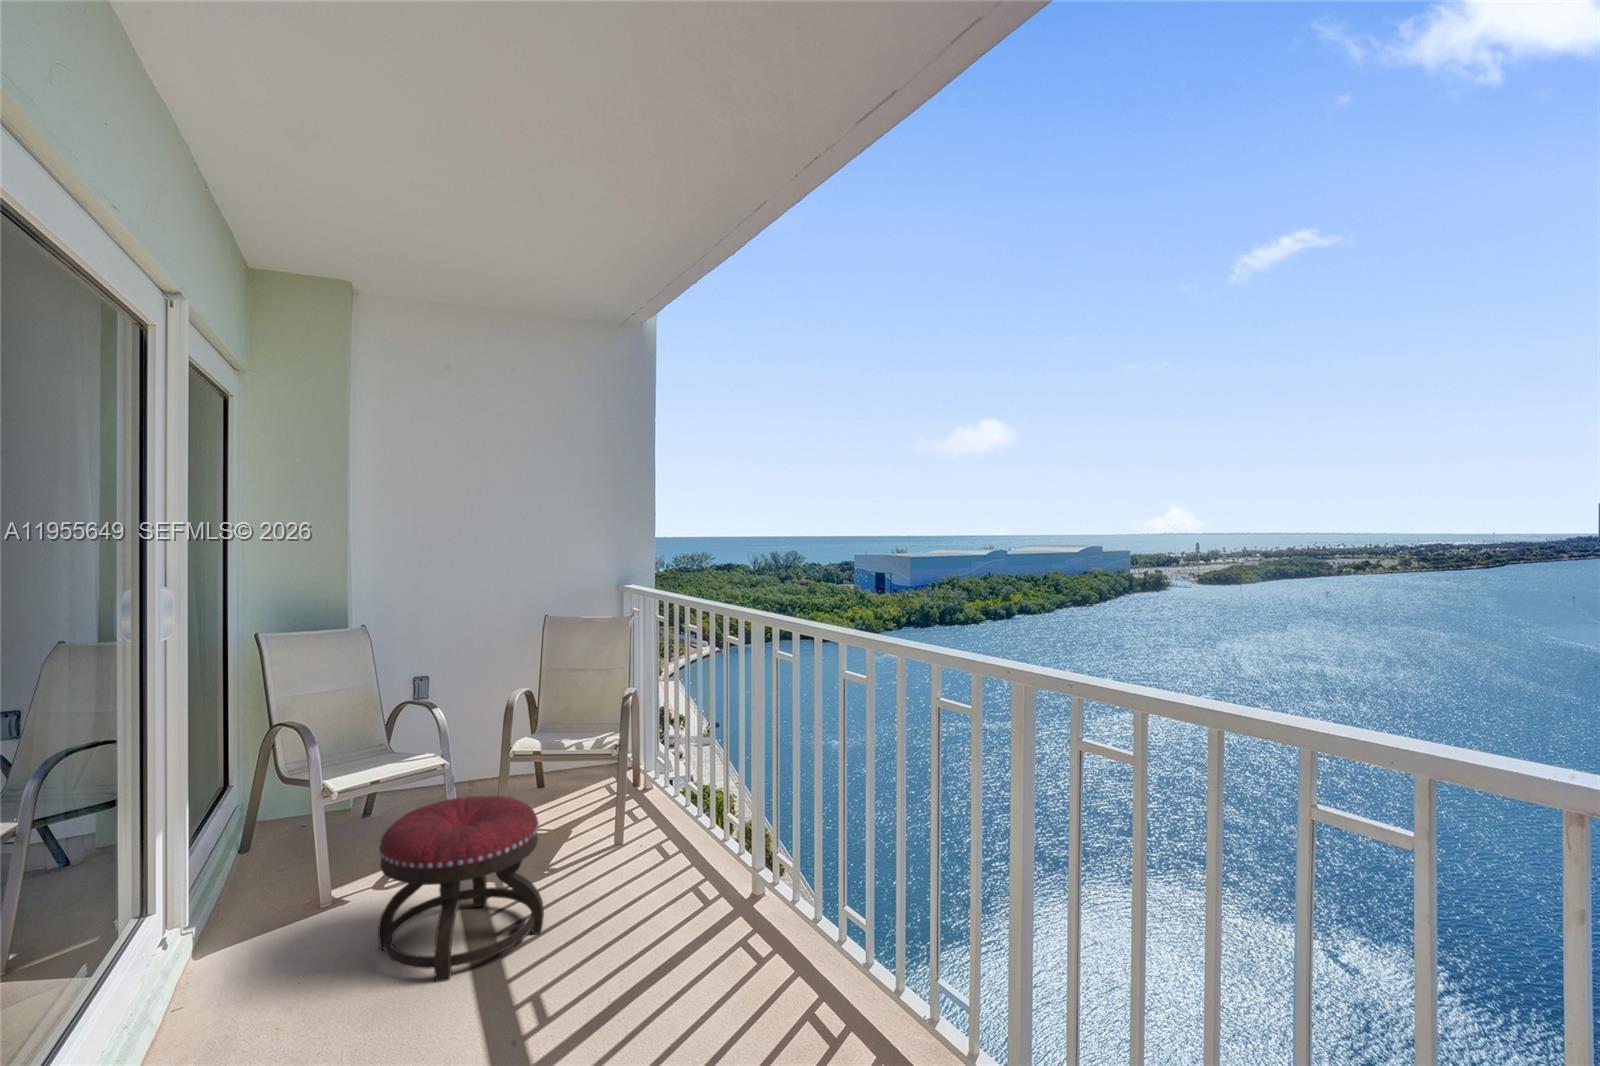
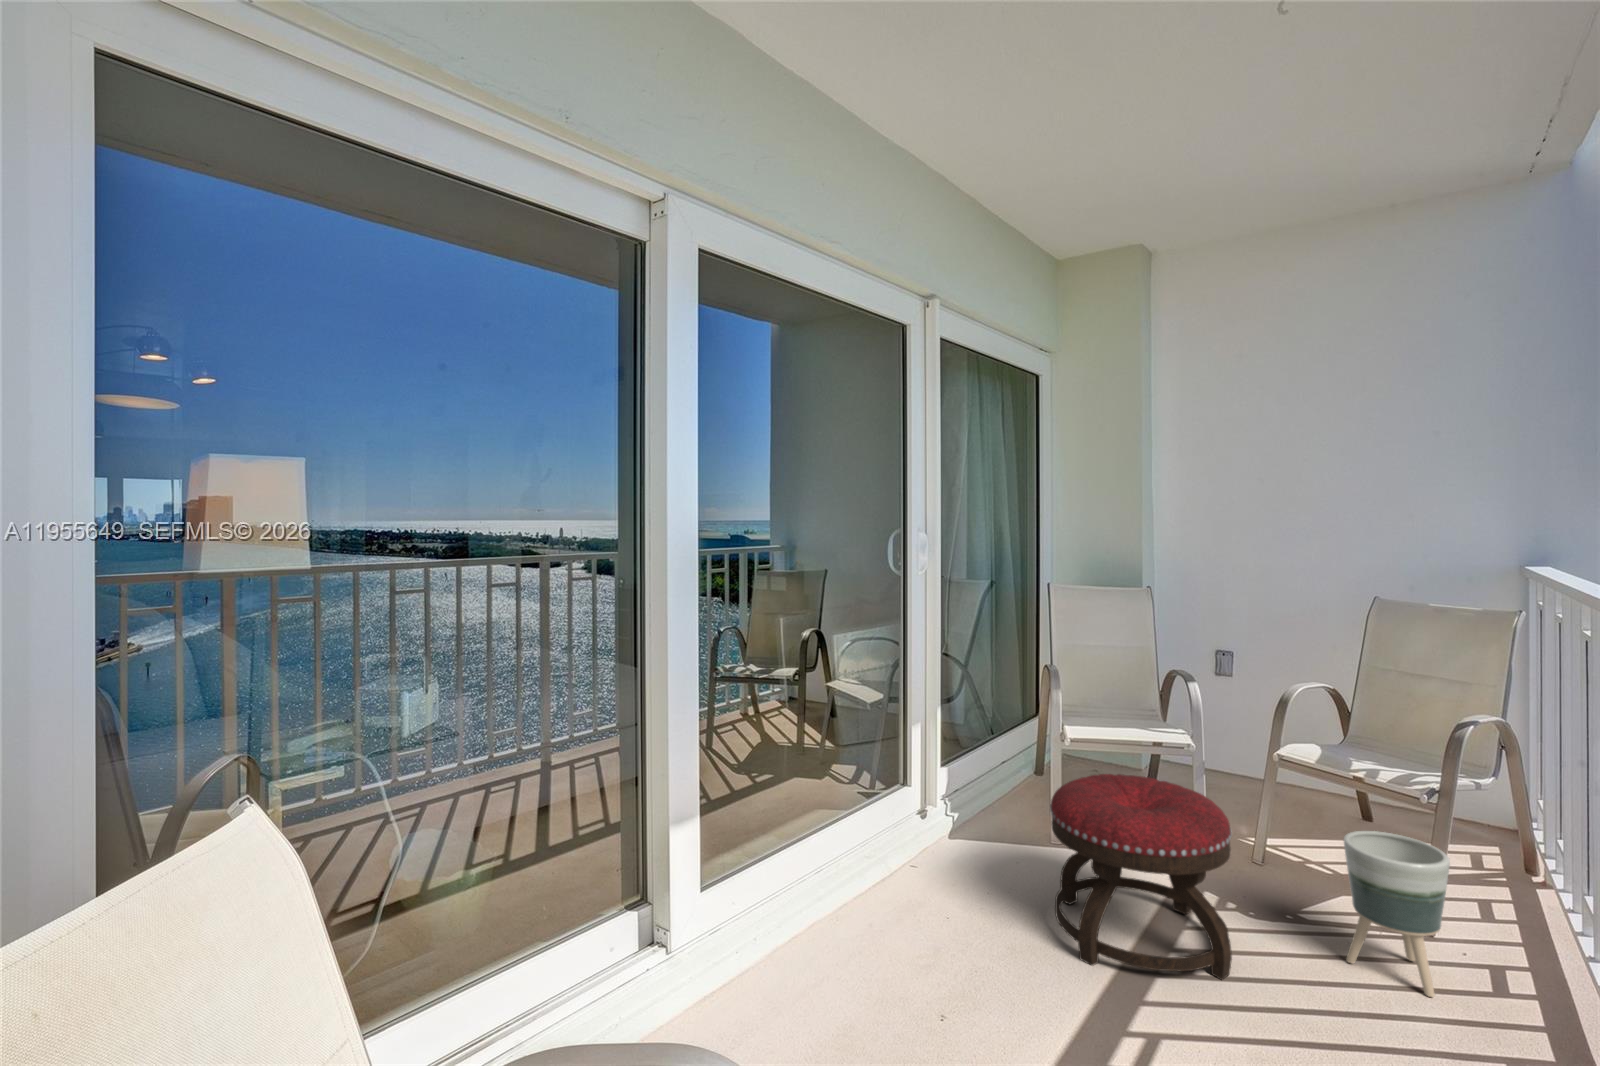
planter: none [591,780,649,882] -> present [1344,831,1450,997]

